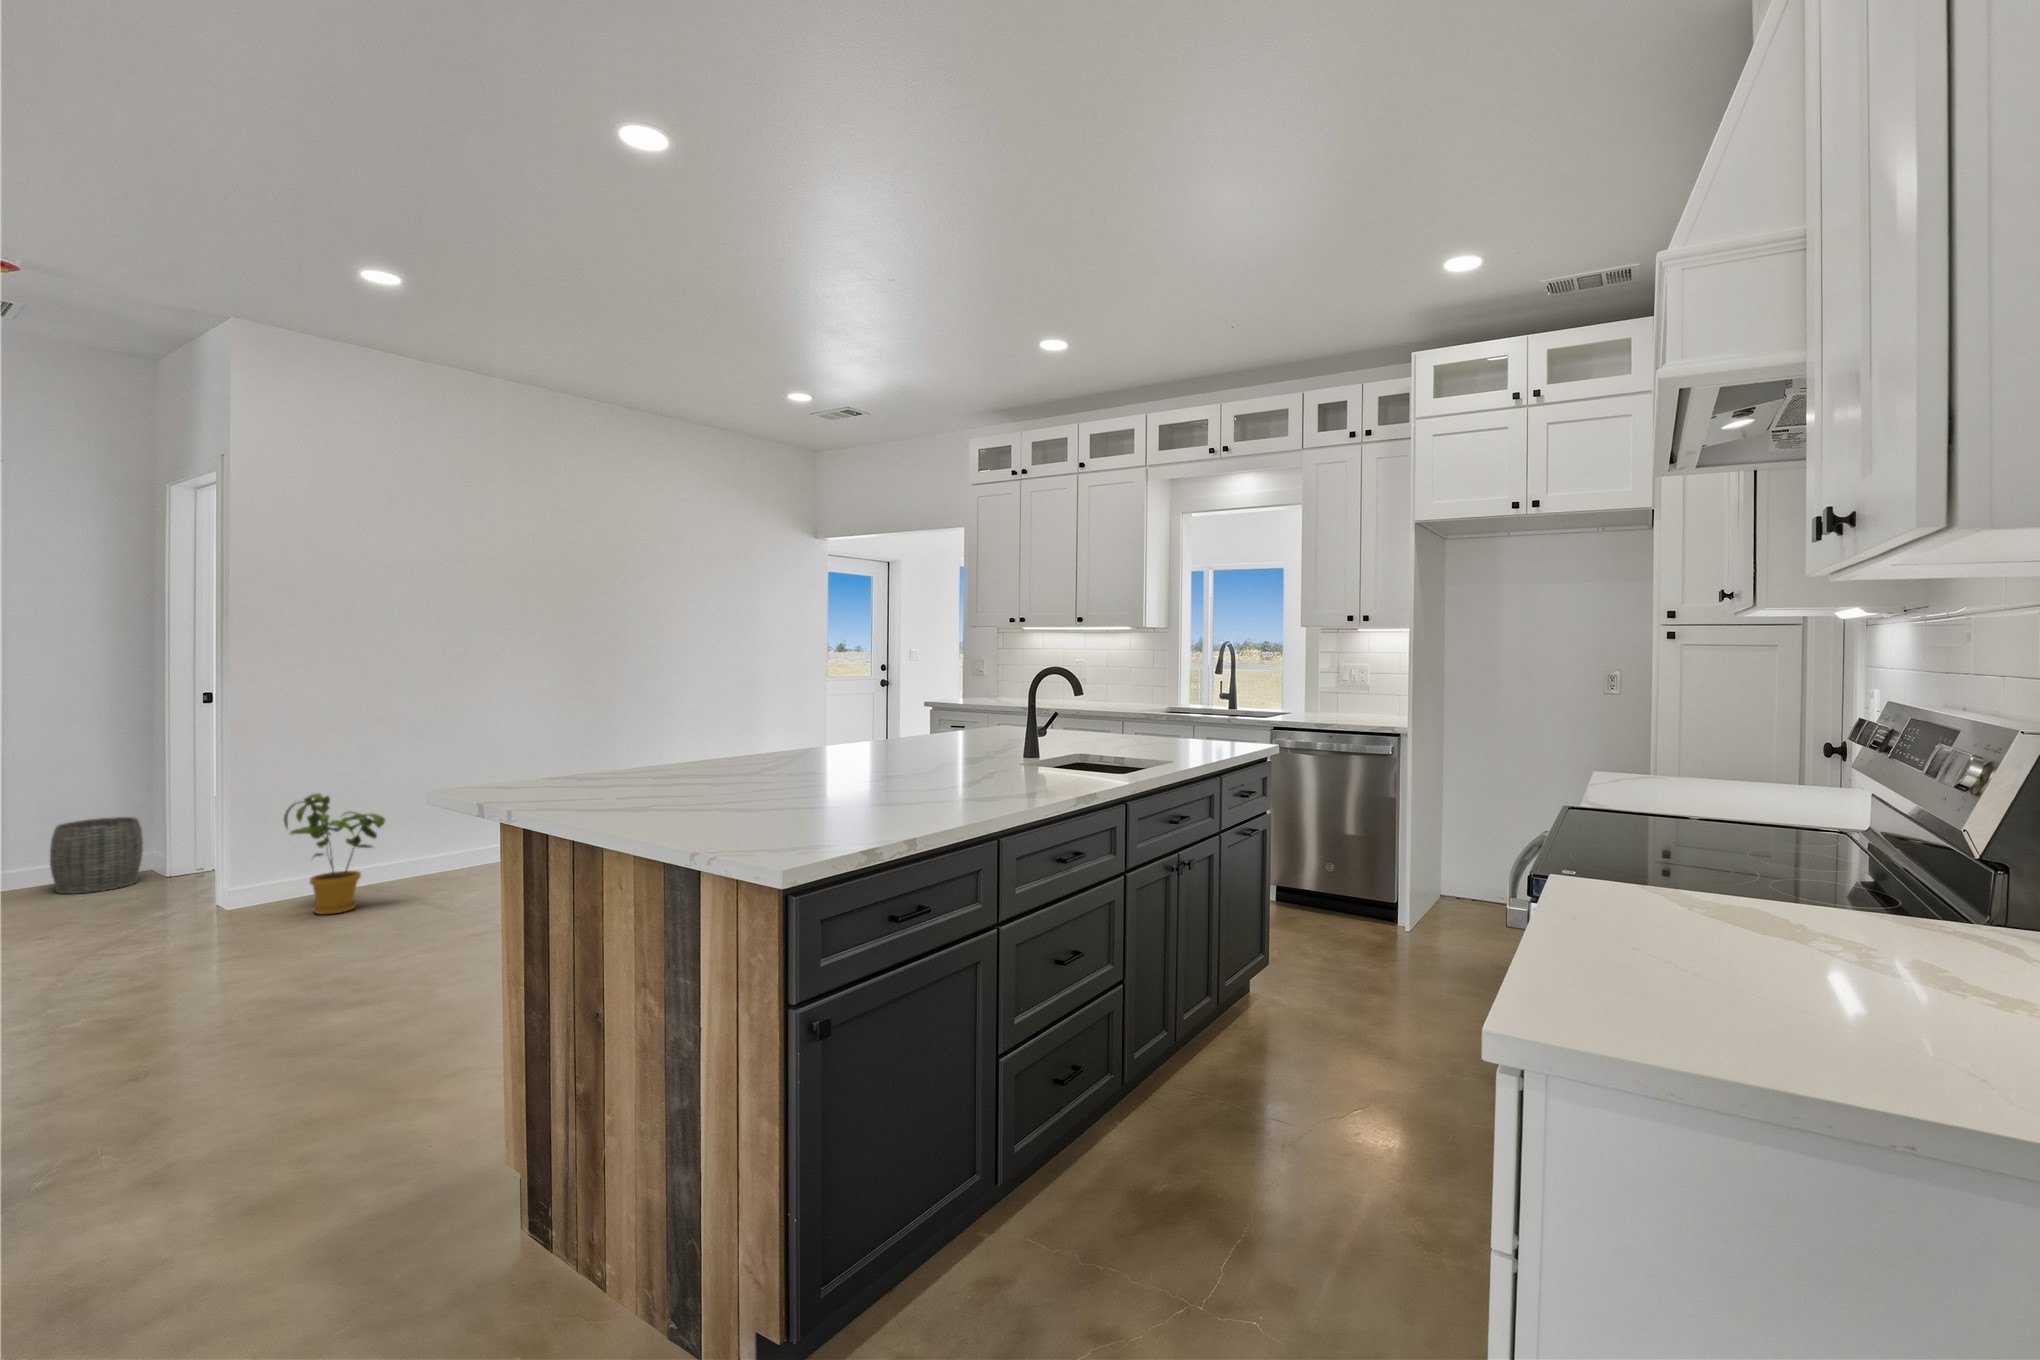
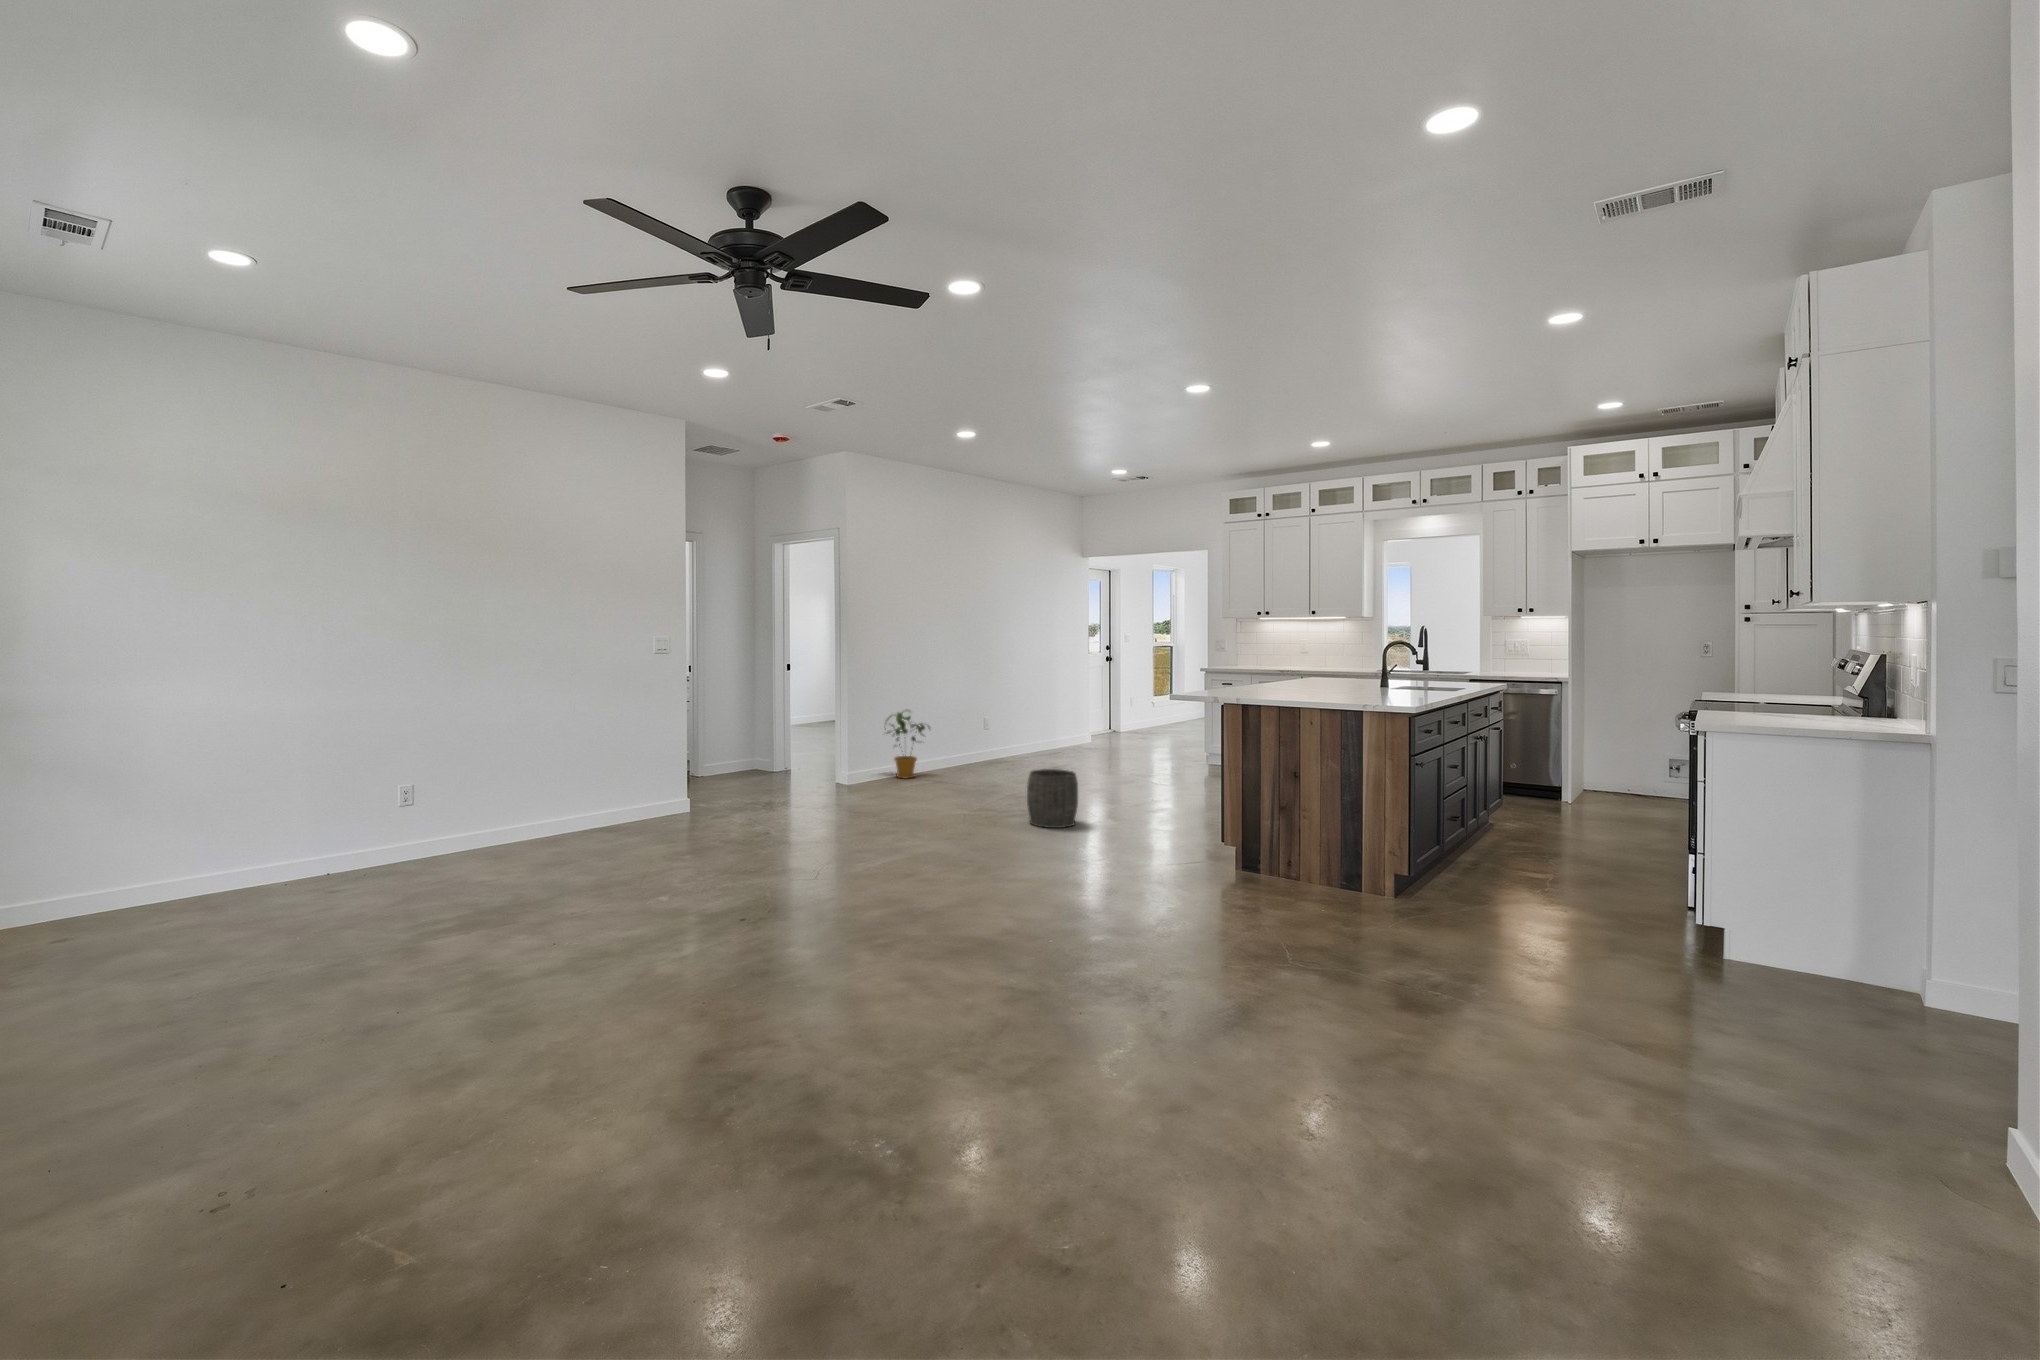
woven basket: present [50,817,143,894] -> present [1027,769,1078,828]

